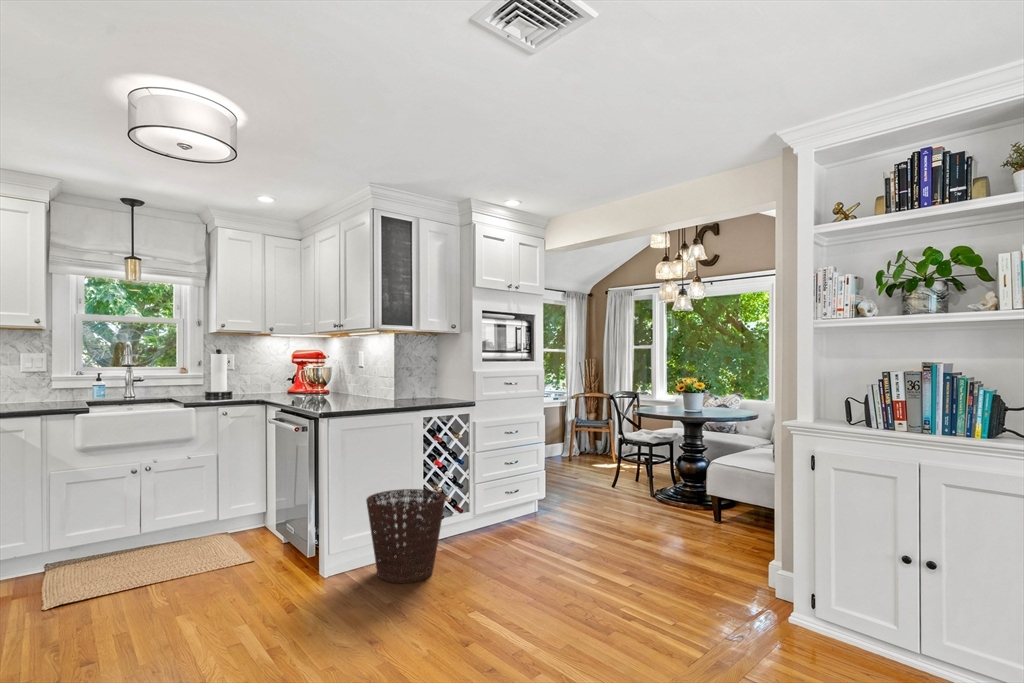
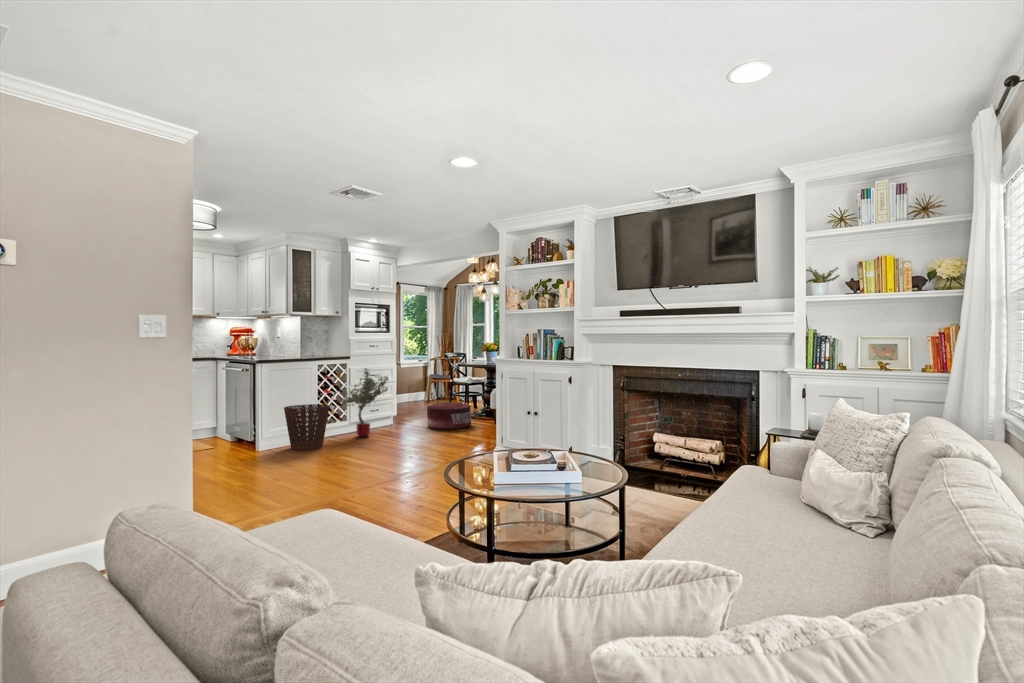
potted tree: none [454,421,540,545] -> present [337,368,388,437]
pouf: none [597,476,673,530] -> present [427,402,471,429]

